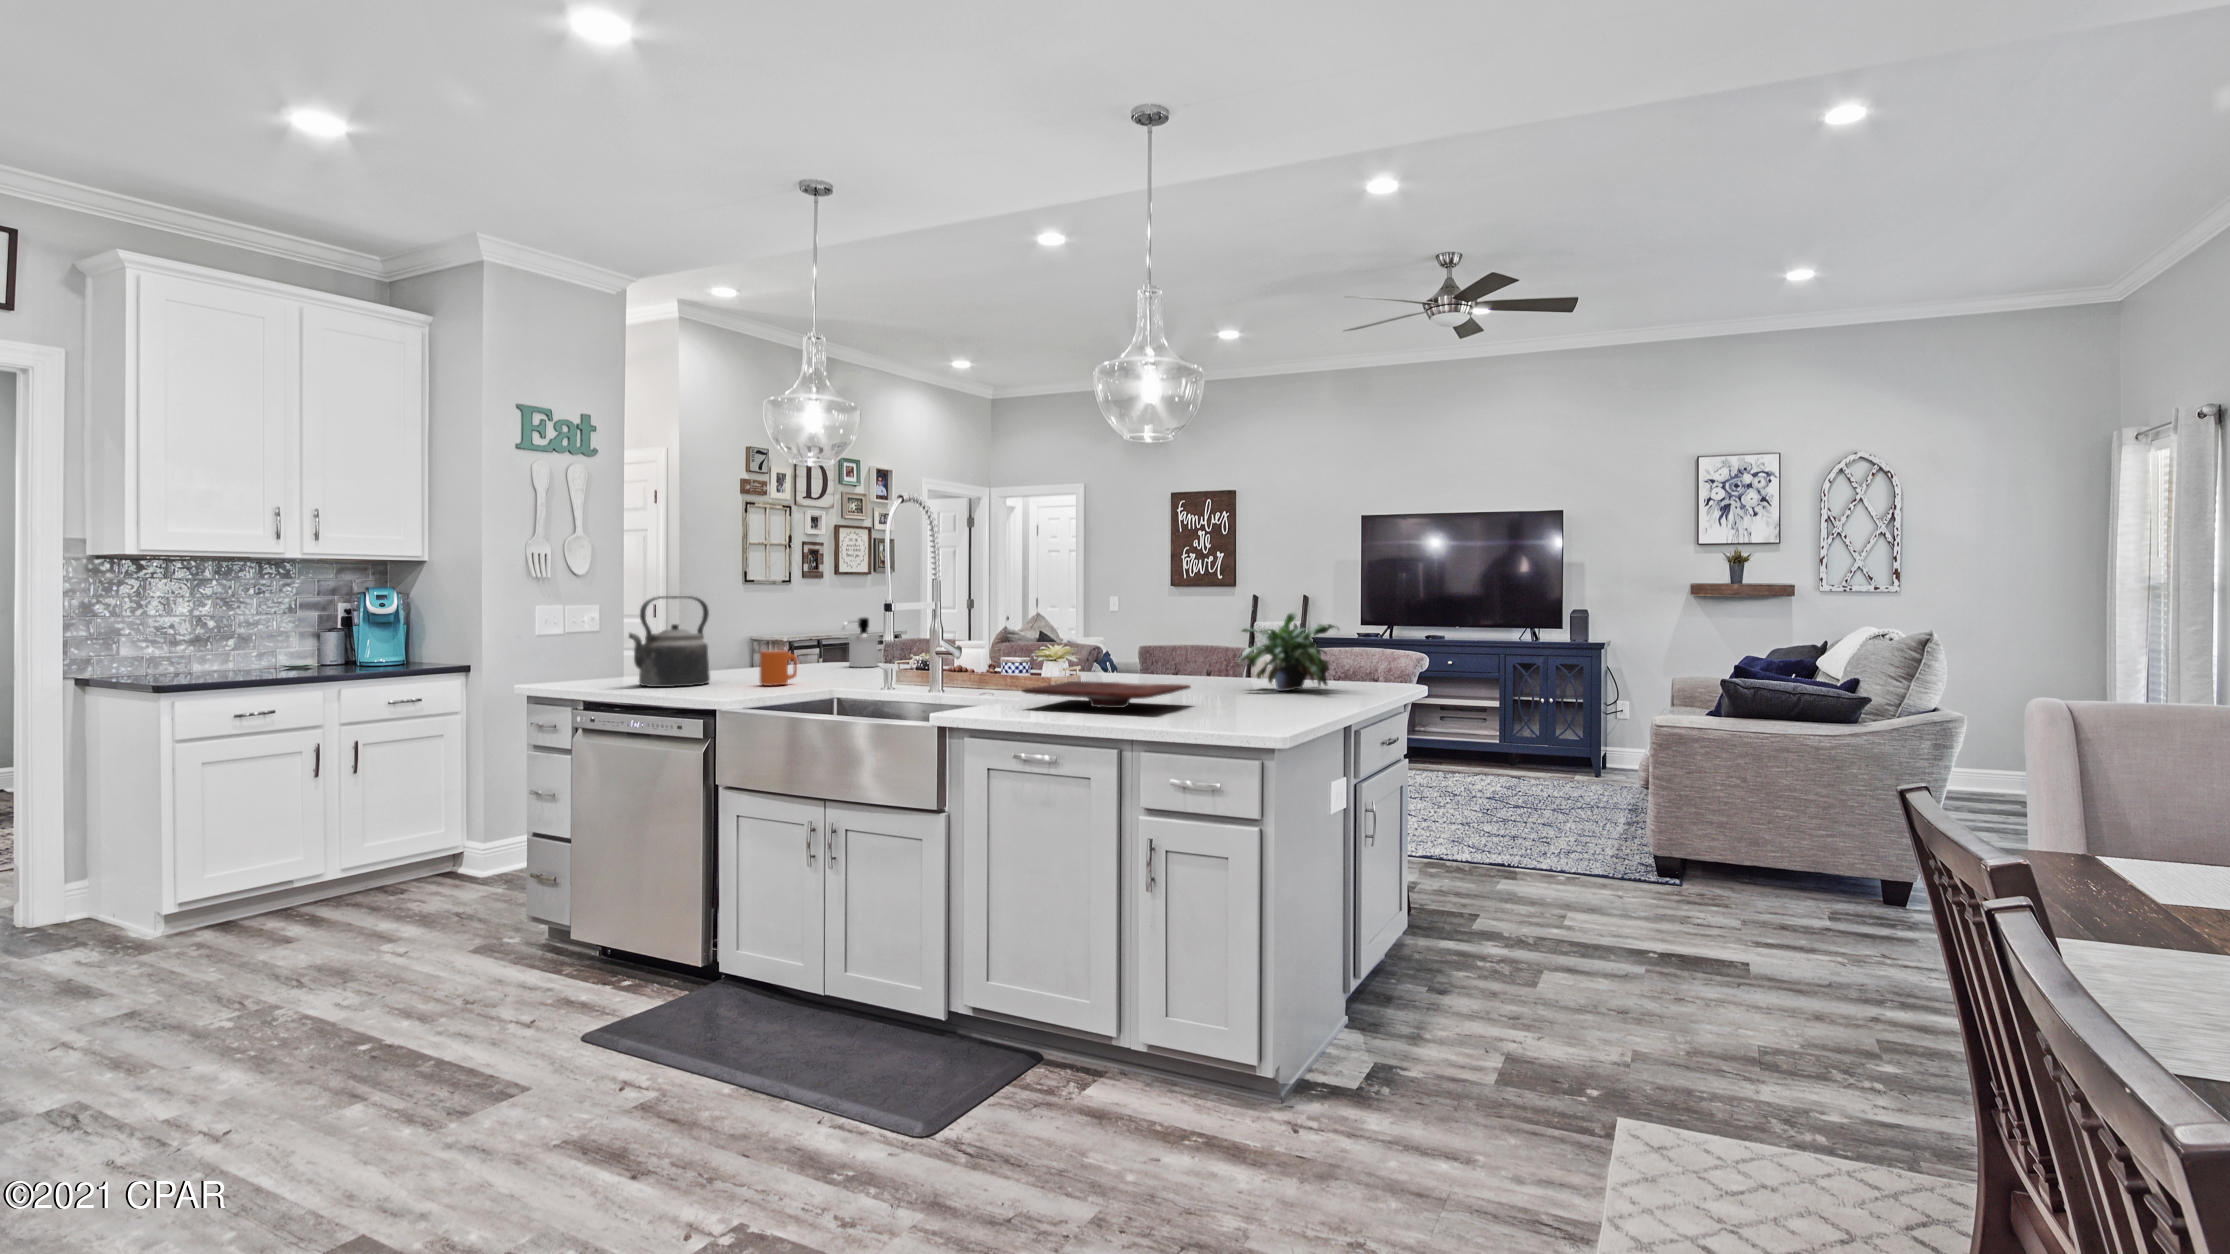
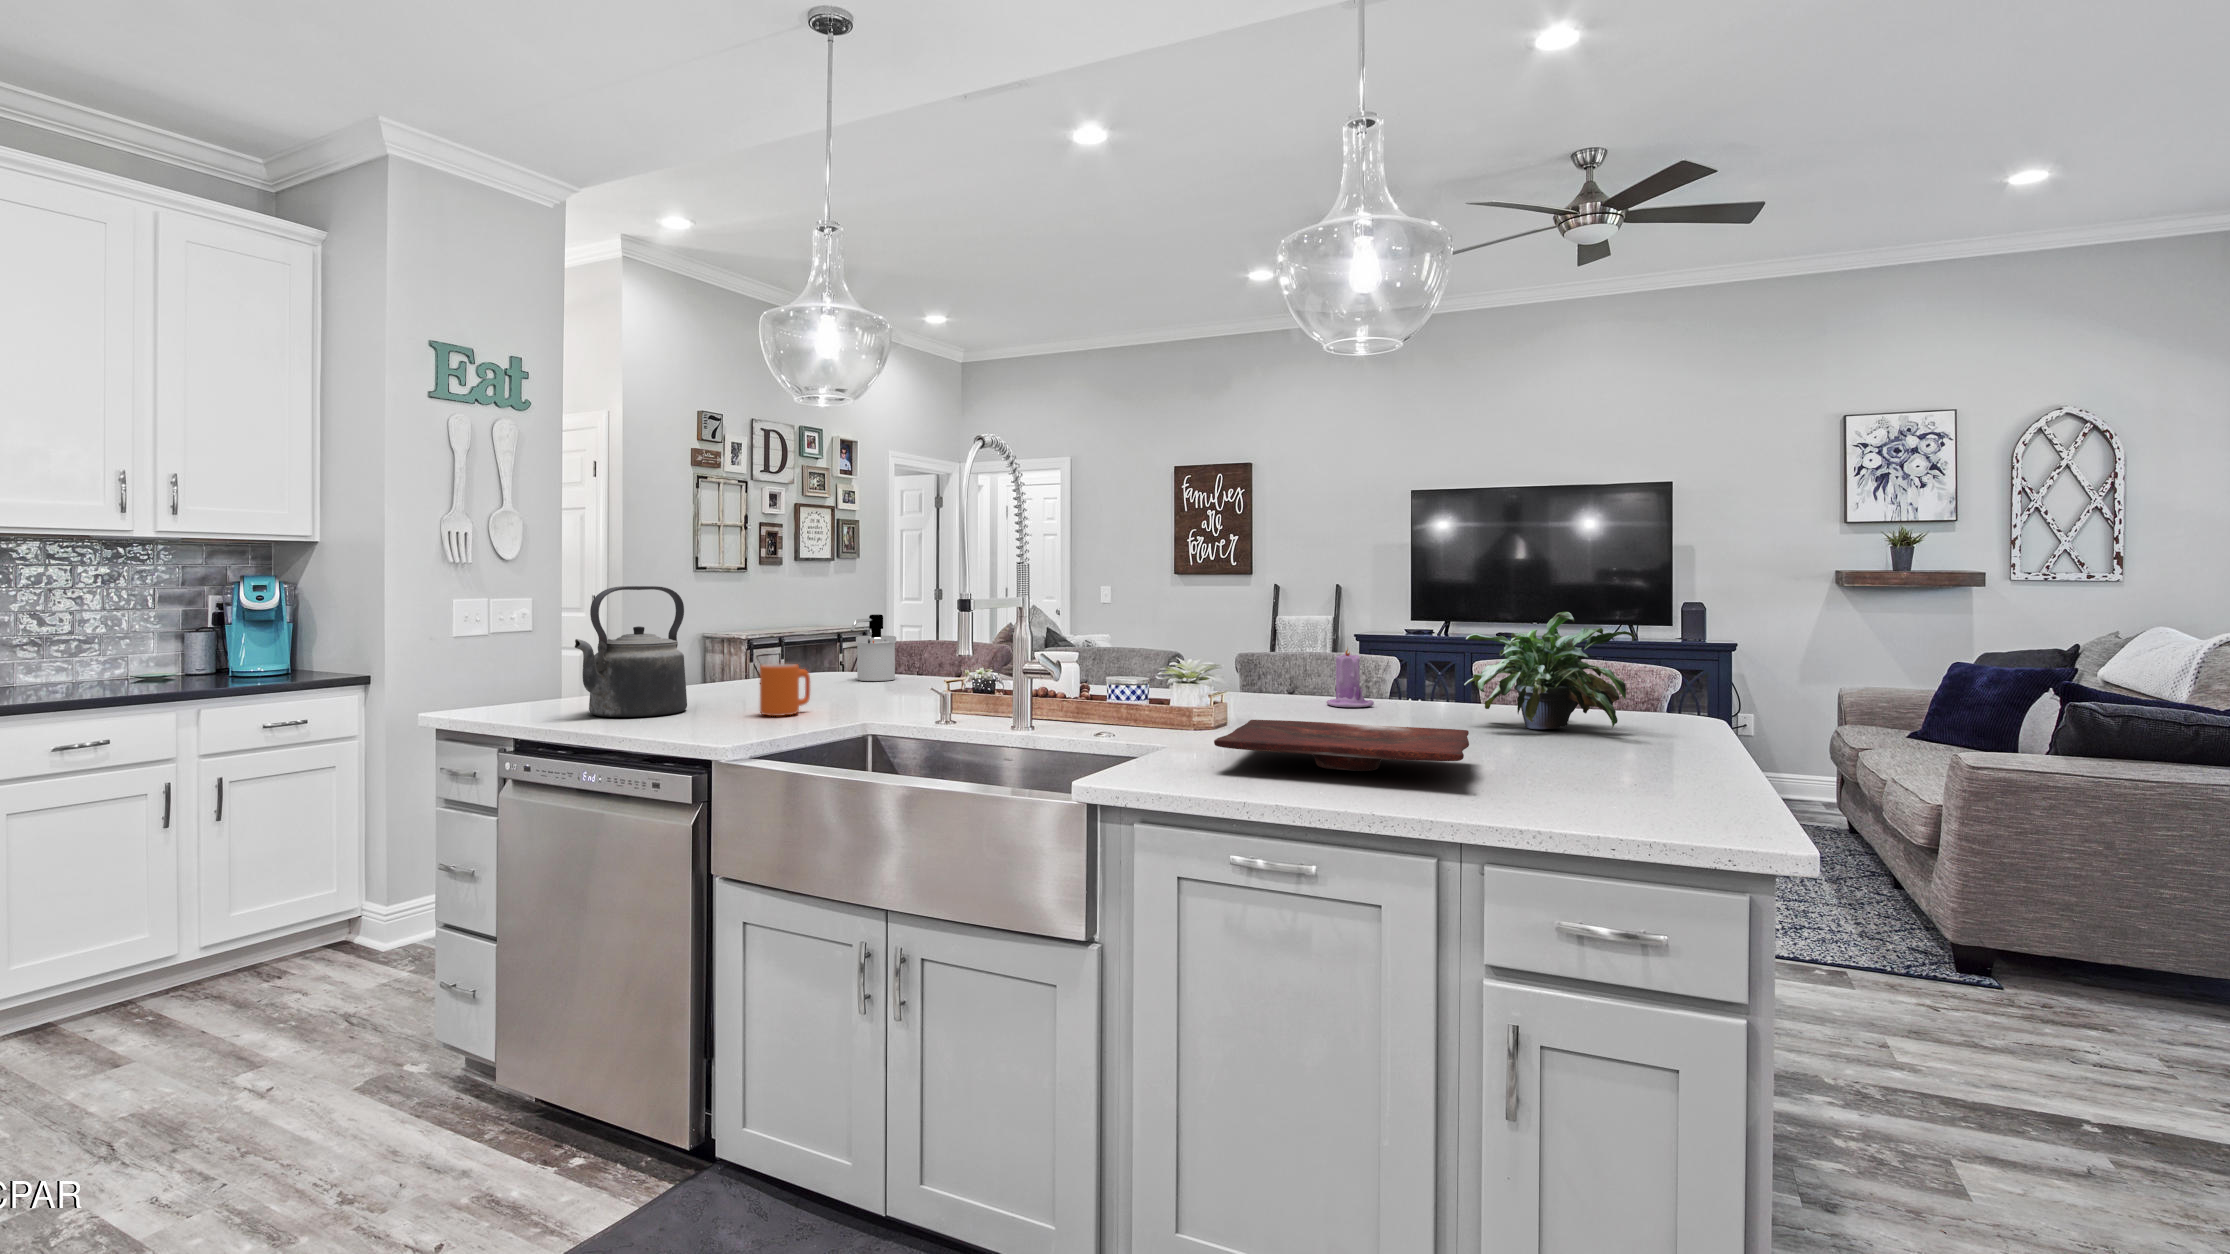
candle: none [1171,638,1202,681] -> present [1326,648,1374,707]

